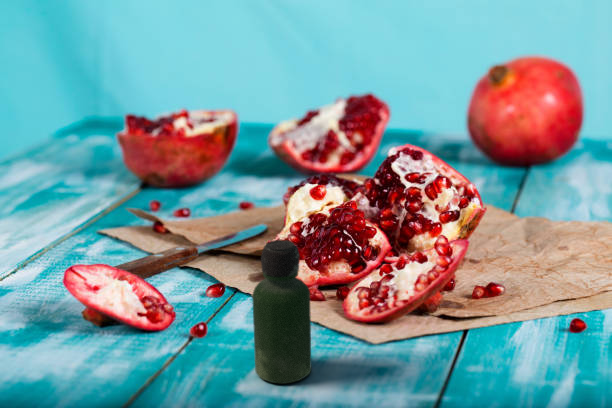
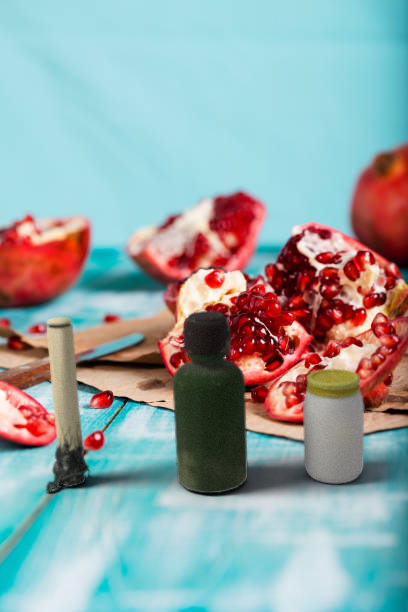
candle: none [153,238,190,373] -> present [46,317,90,493]
jar: none [357,290,404,382] -> present [303,369,364,483]

